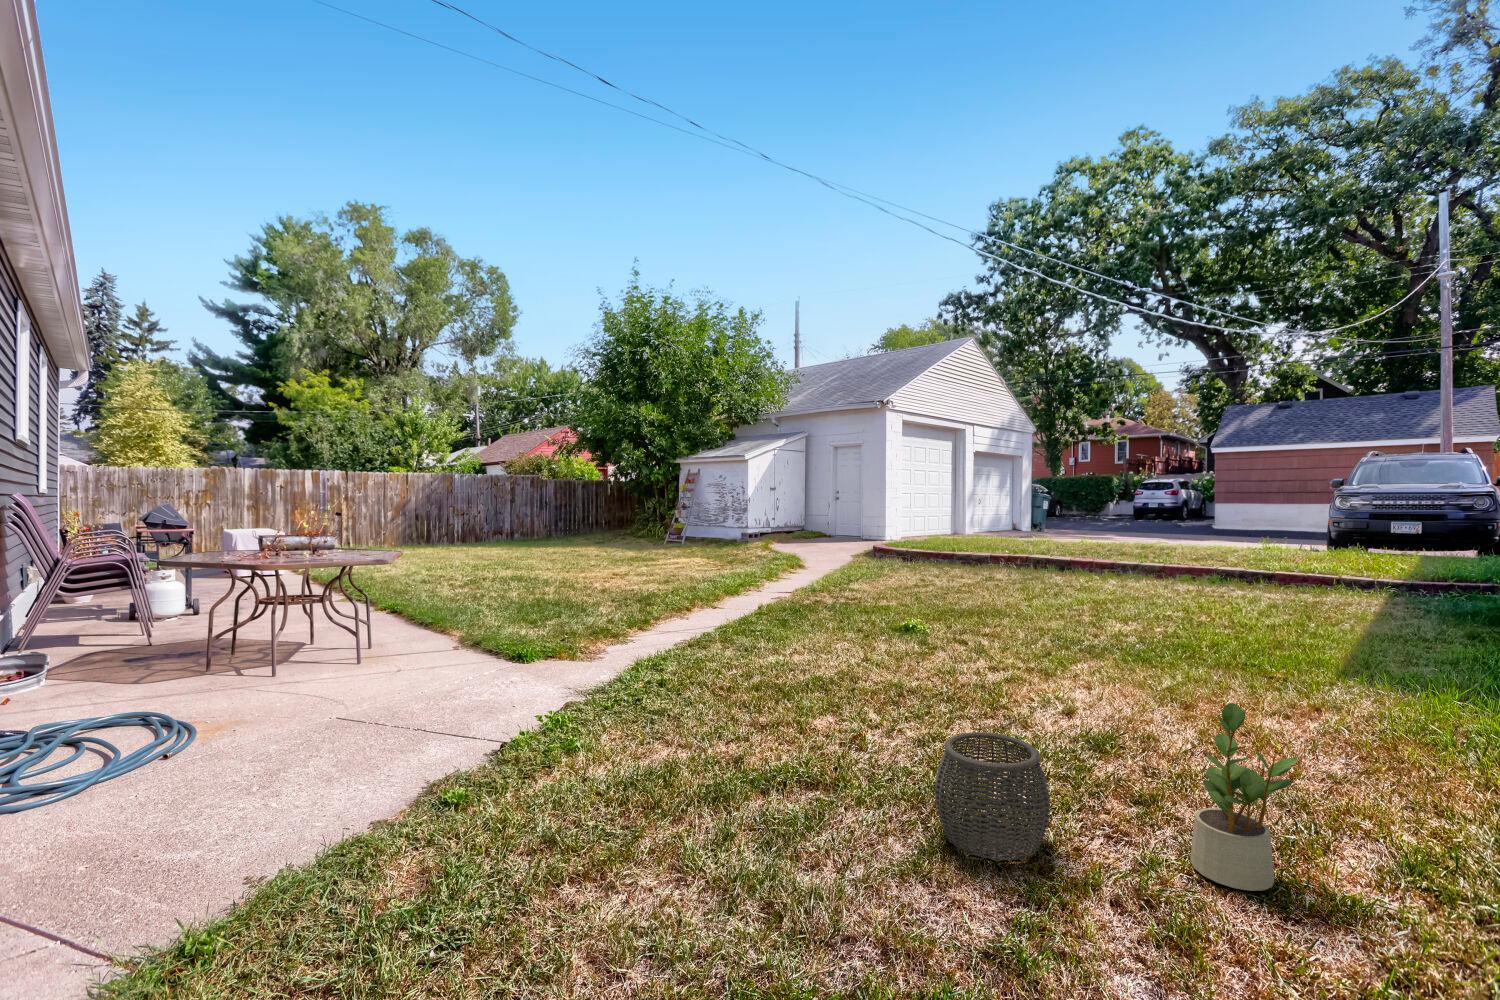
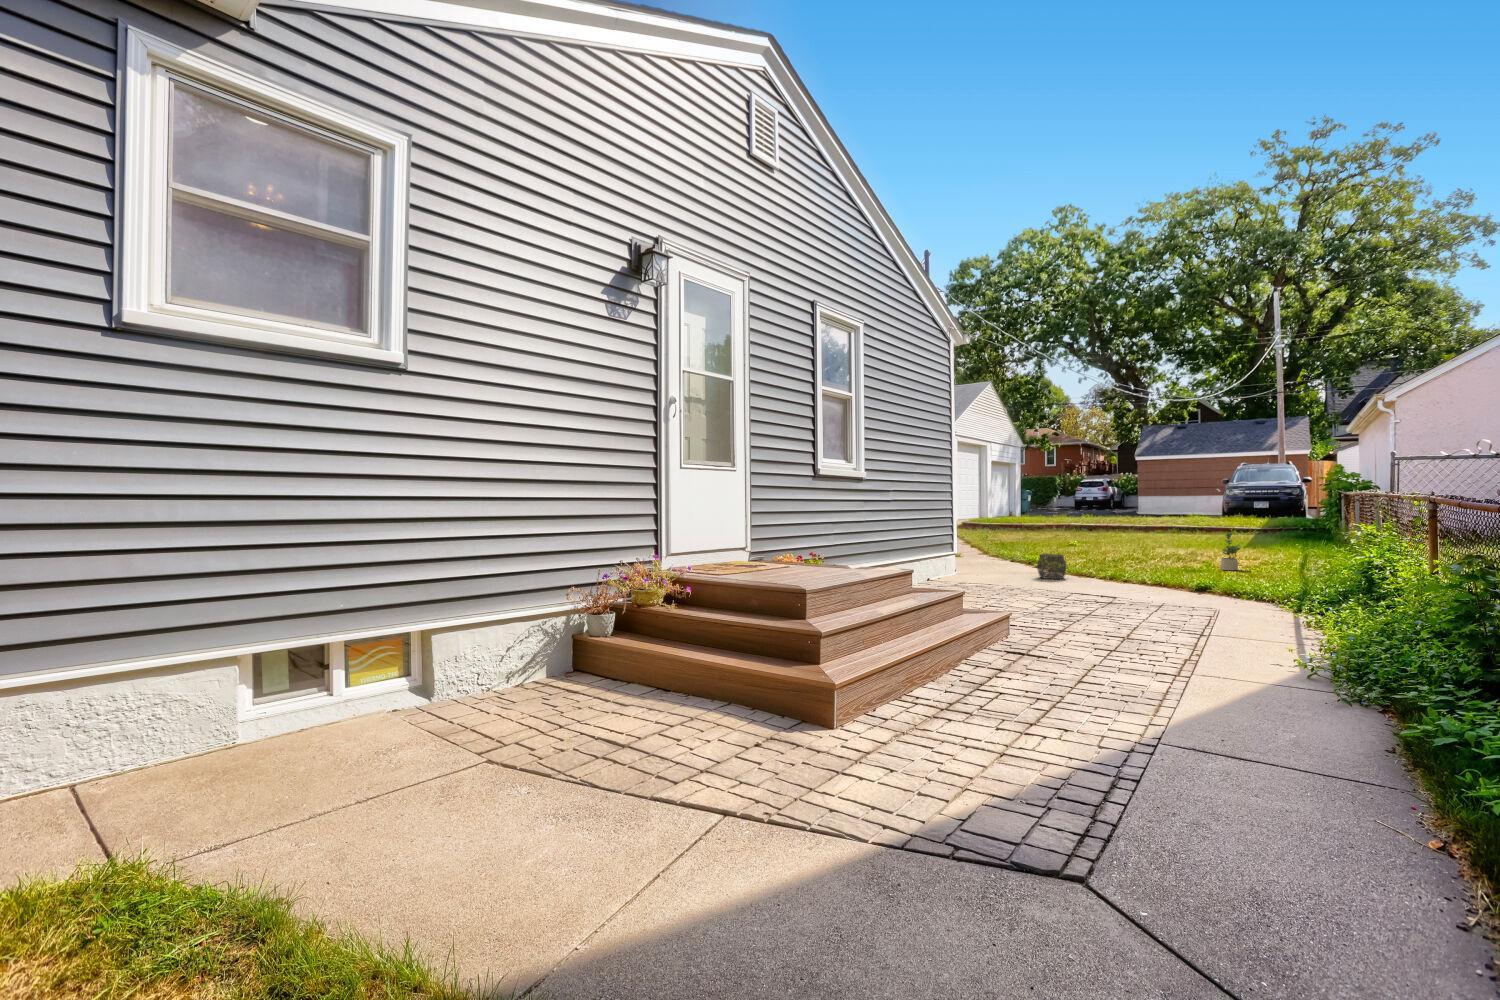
woven basket: present [935,732,1051,862] -> present [1037,554,1067,579]

